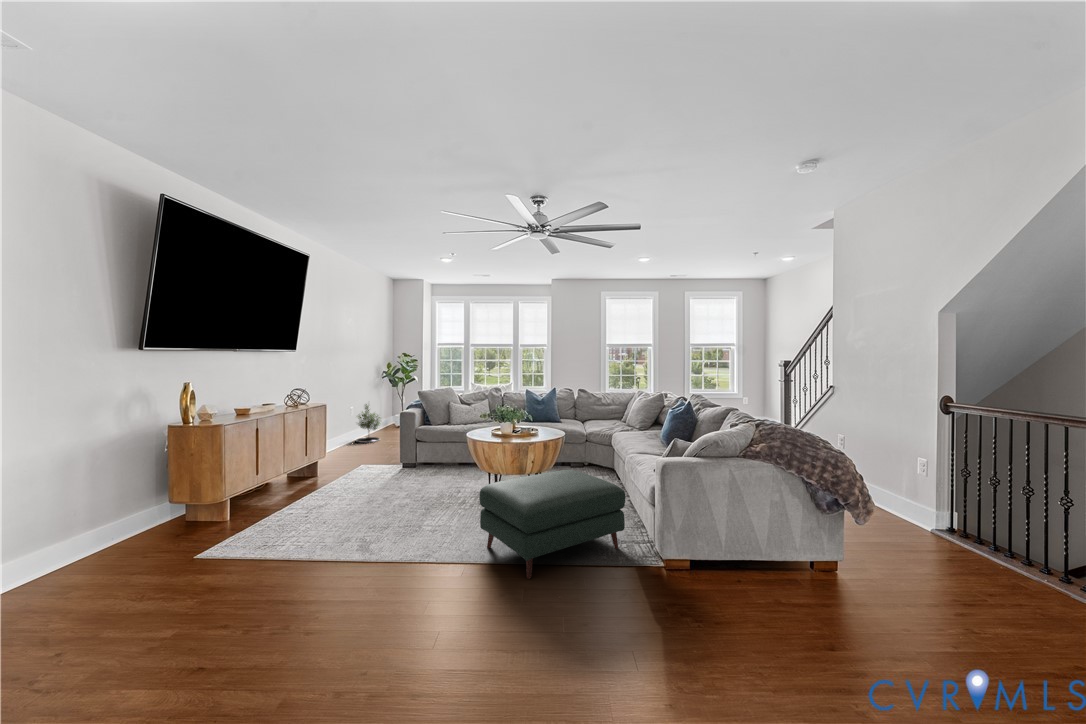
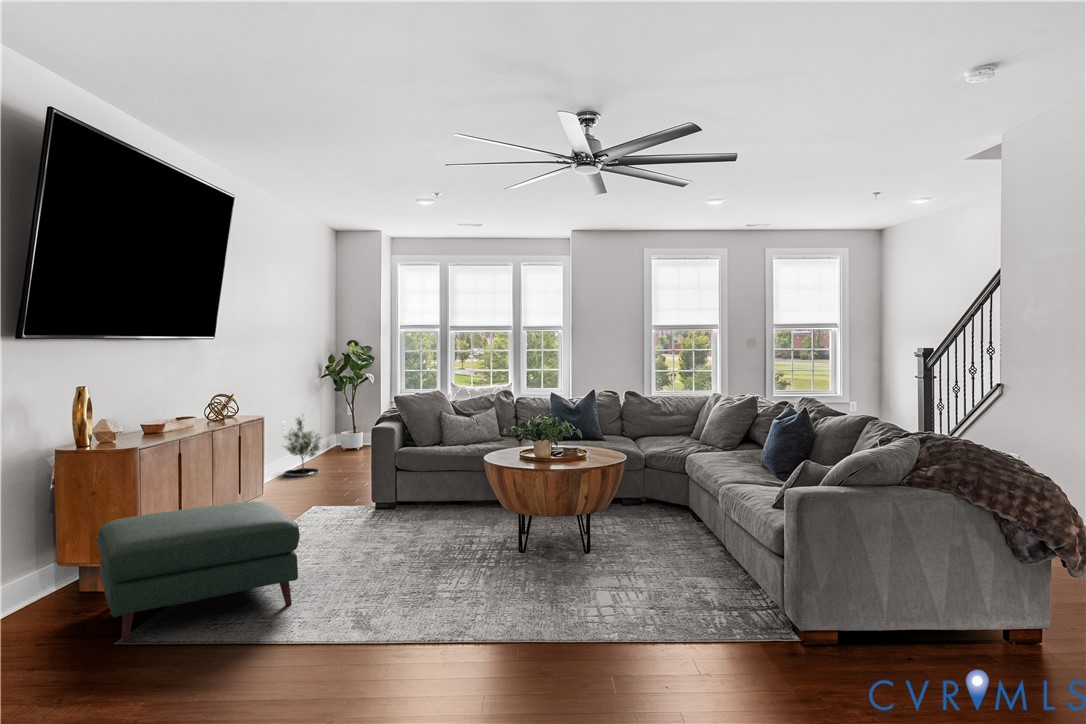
ottoman: present [479,470,626,579] -> present [98,502,300,642]

